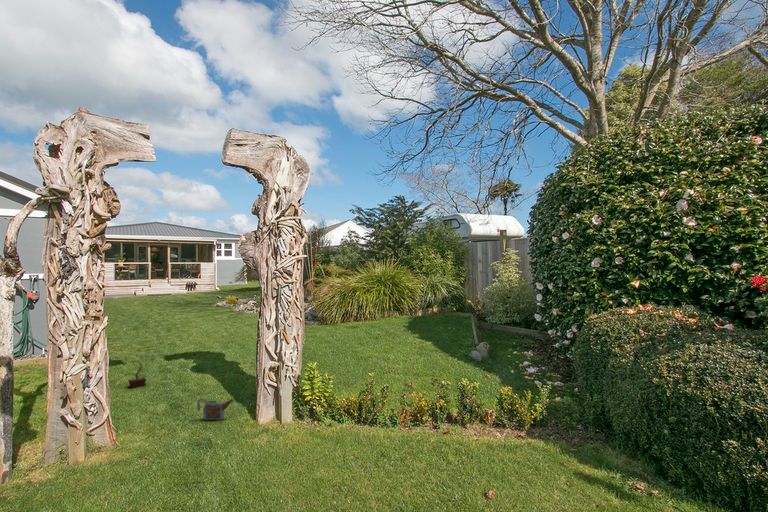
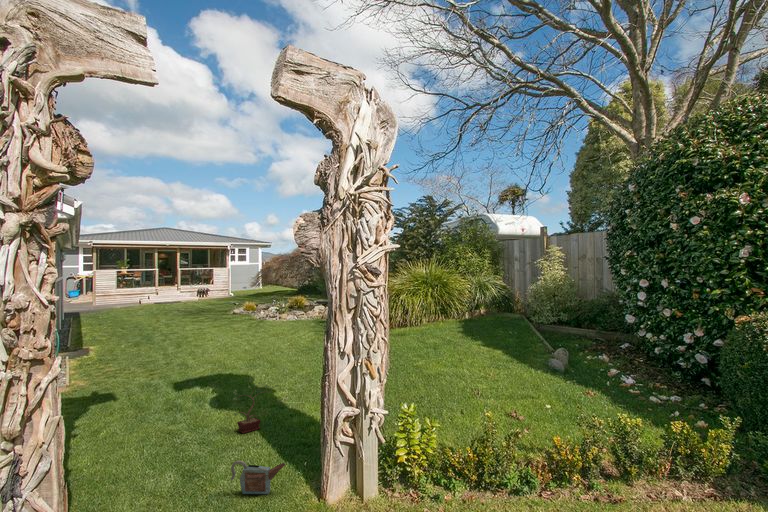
potted plant: present [124,349,161,388] -> present [233,377,278,433]

